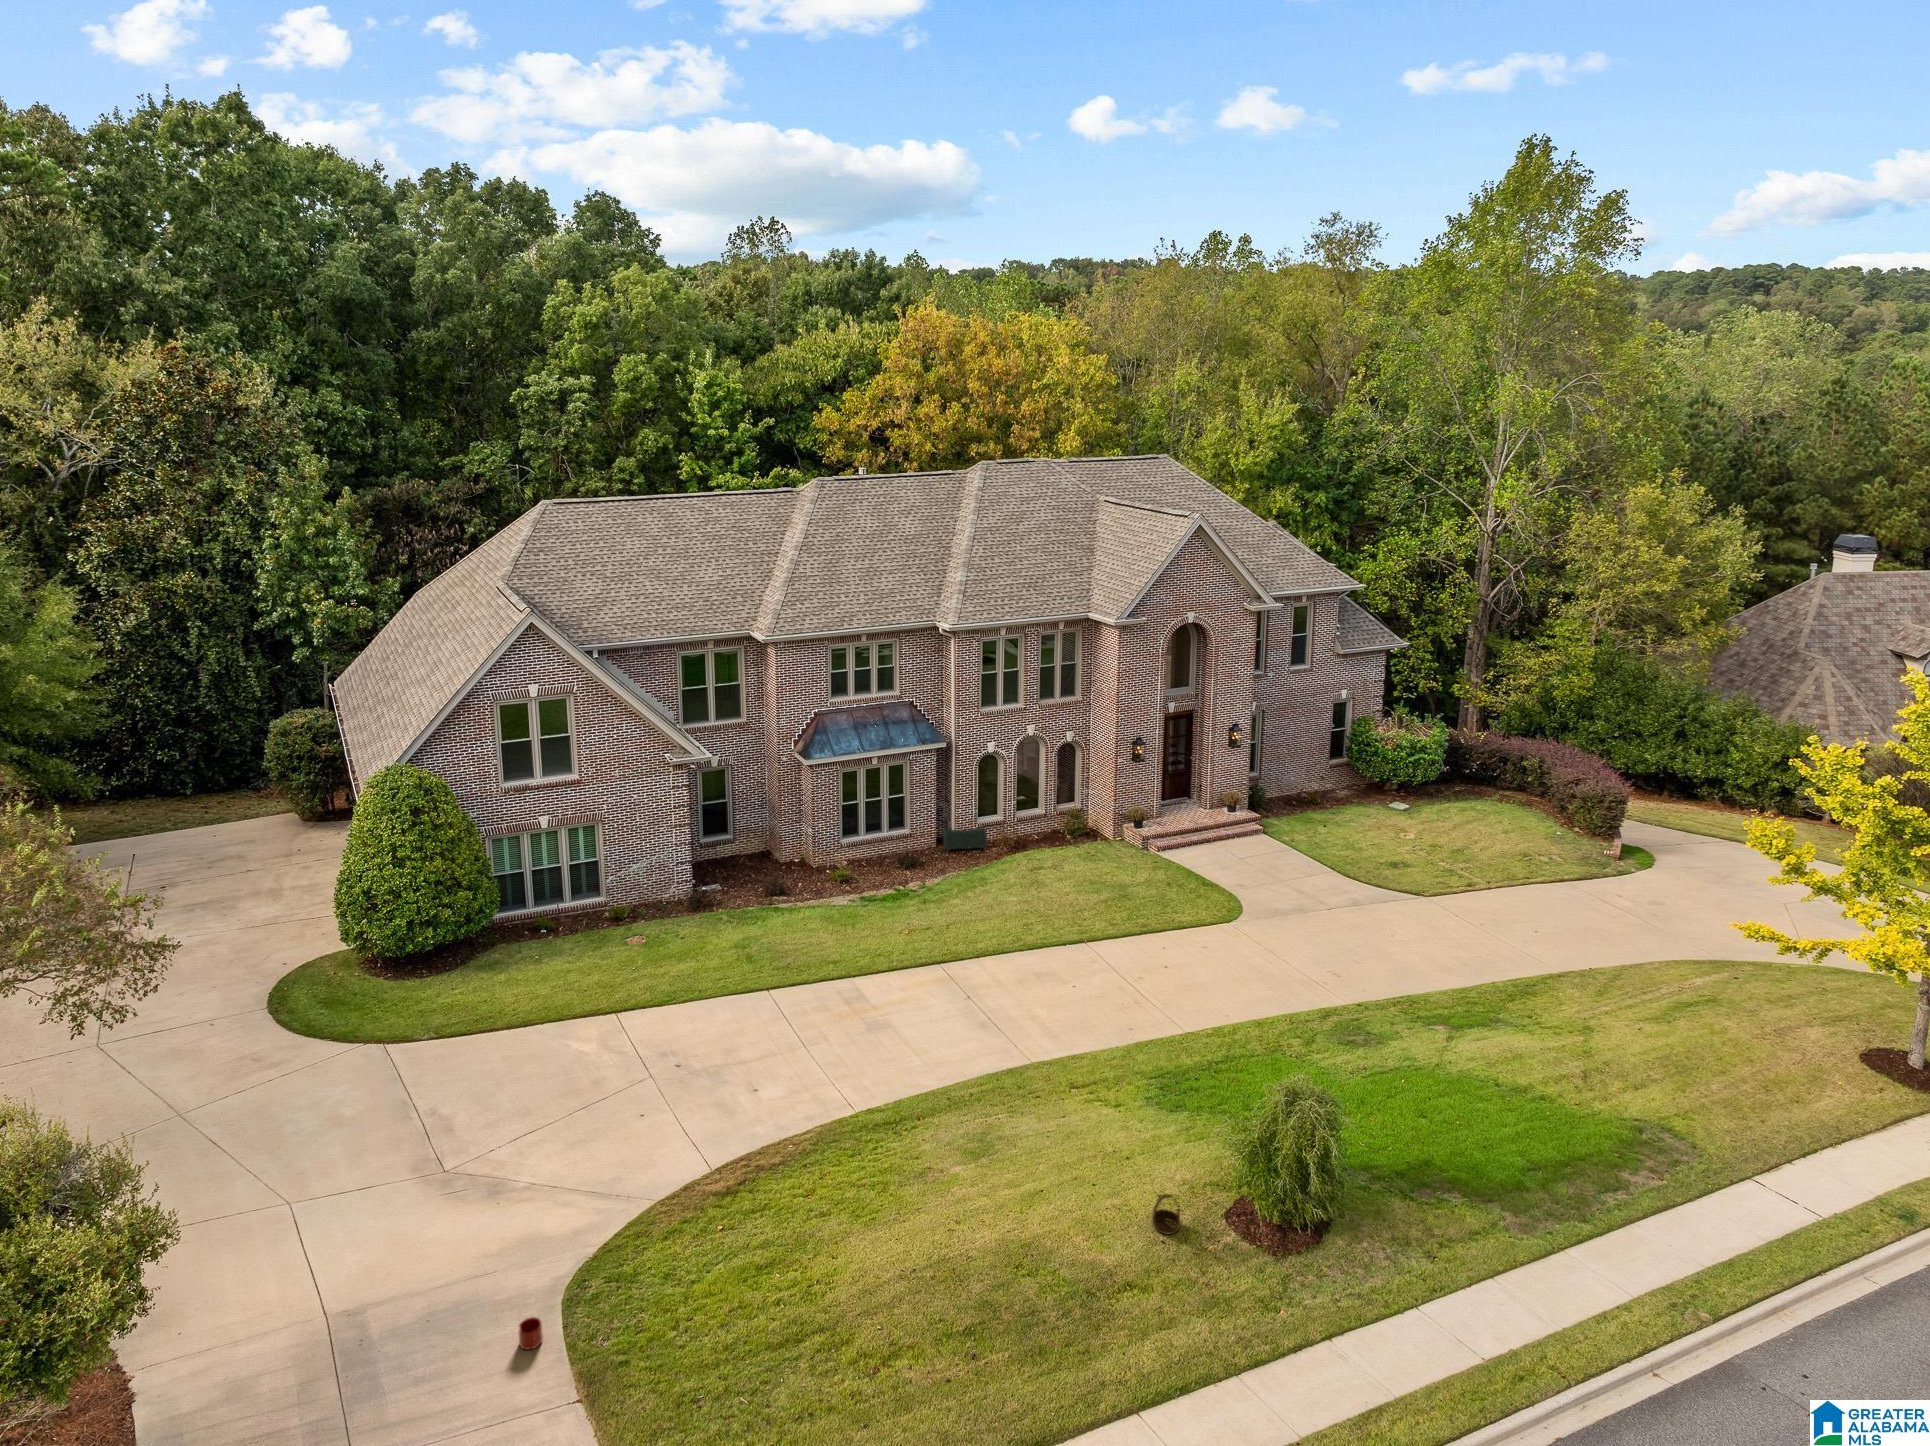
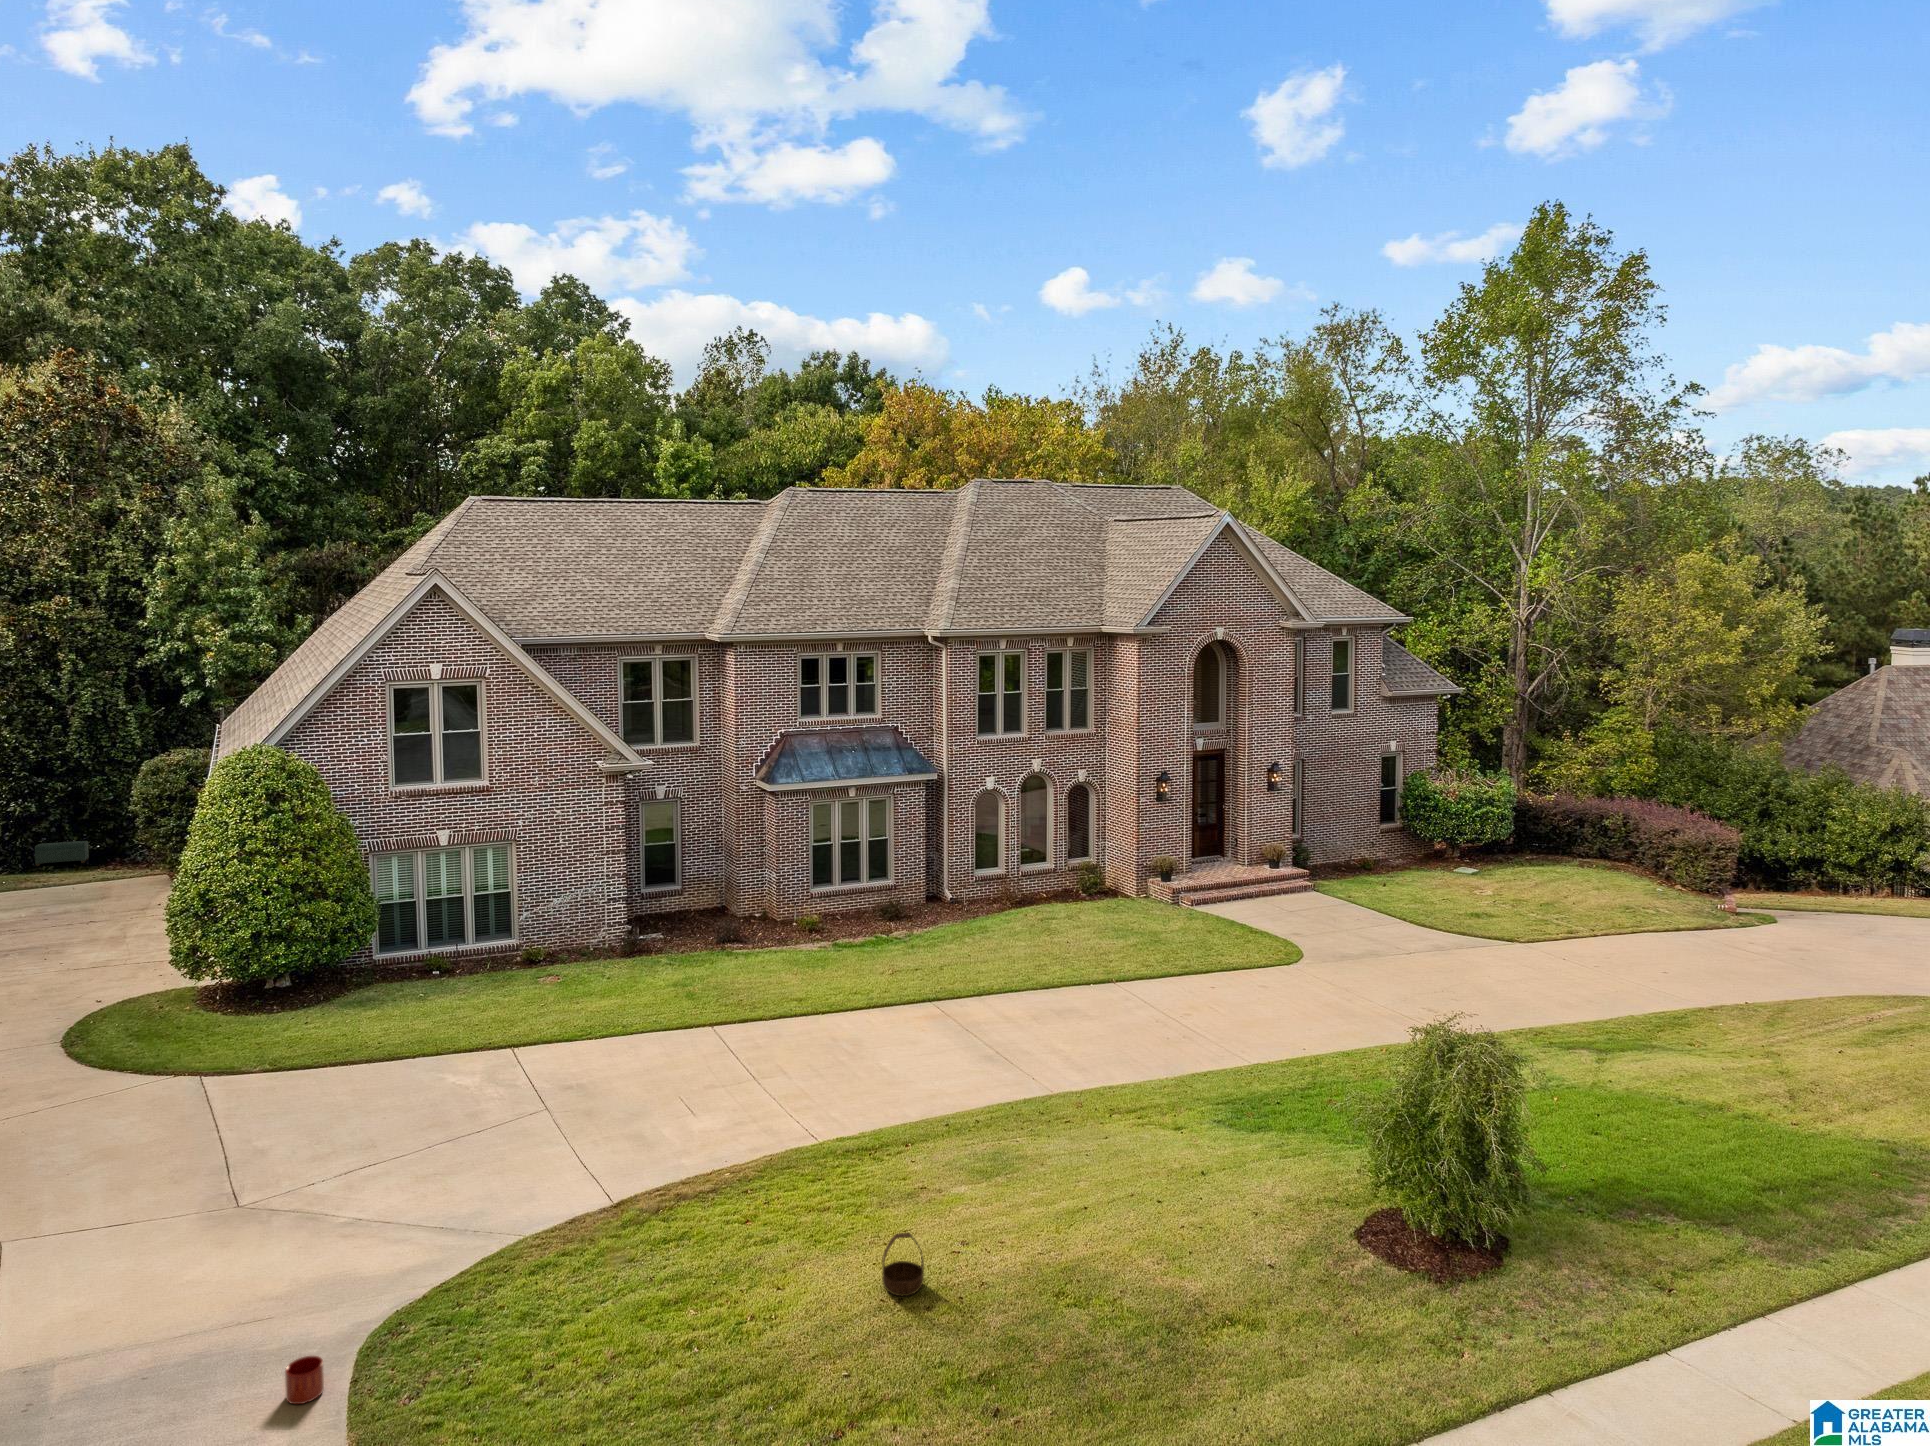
bench: present [943,828,987,852] -> present [35,841,89,866]
basket: present [1152,1194,1180,1234] -> present [882,1233,924,1296]

